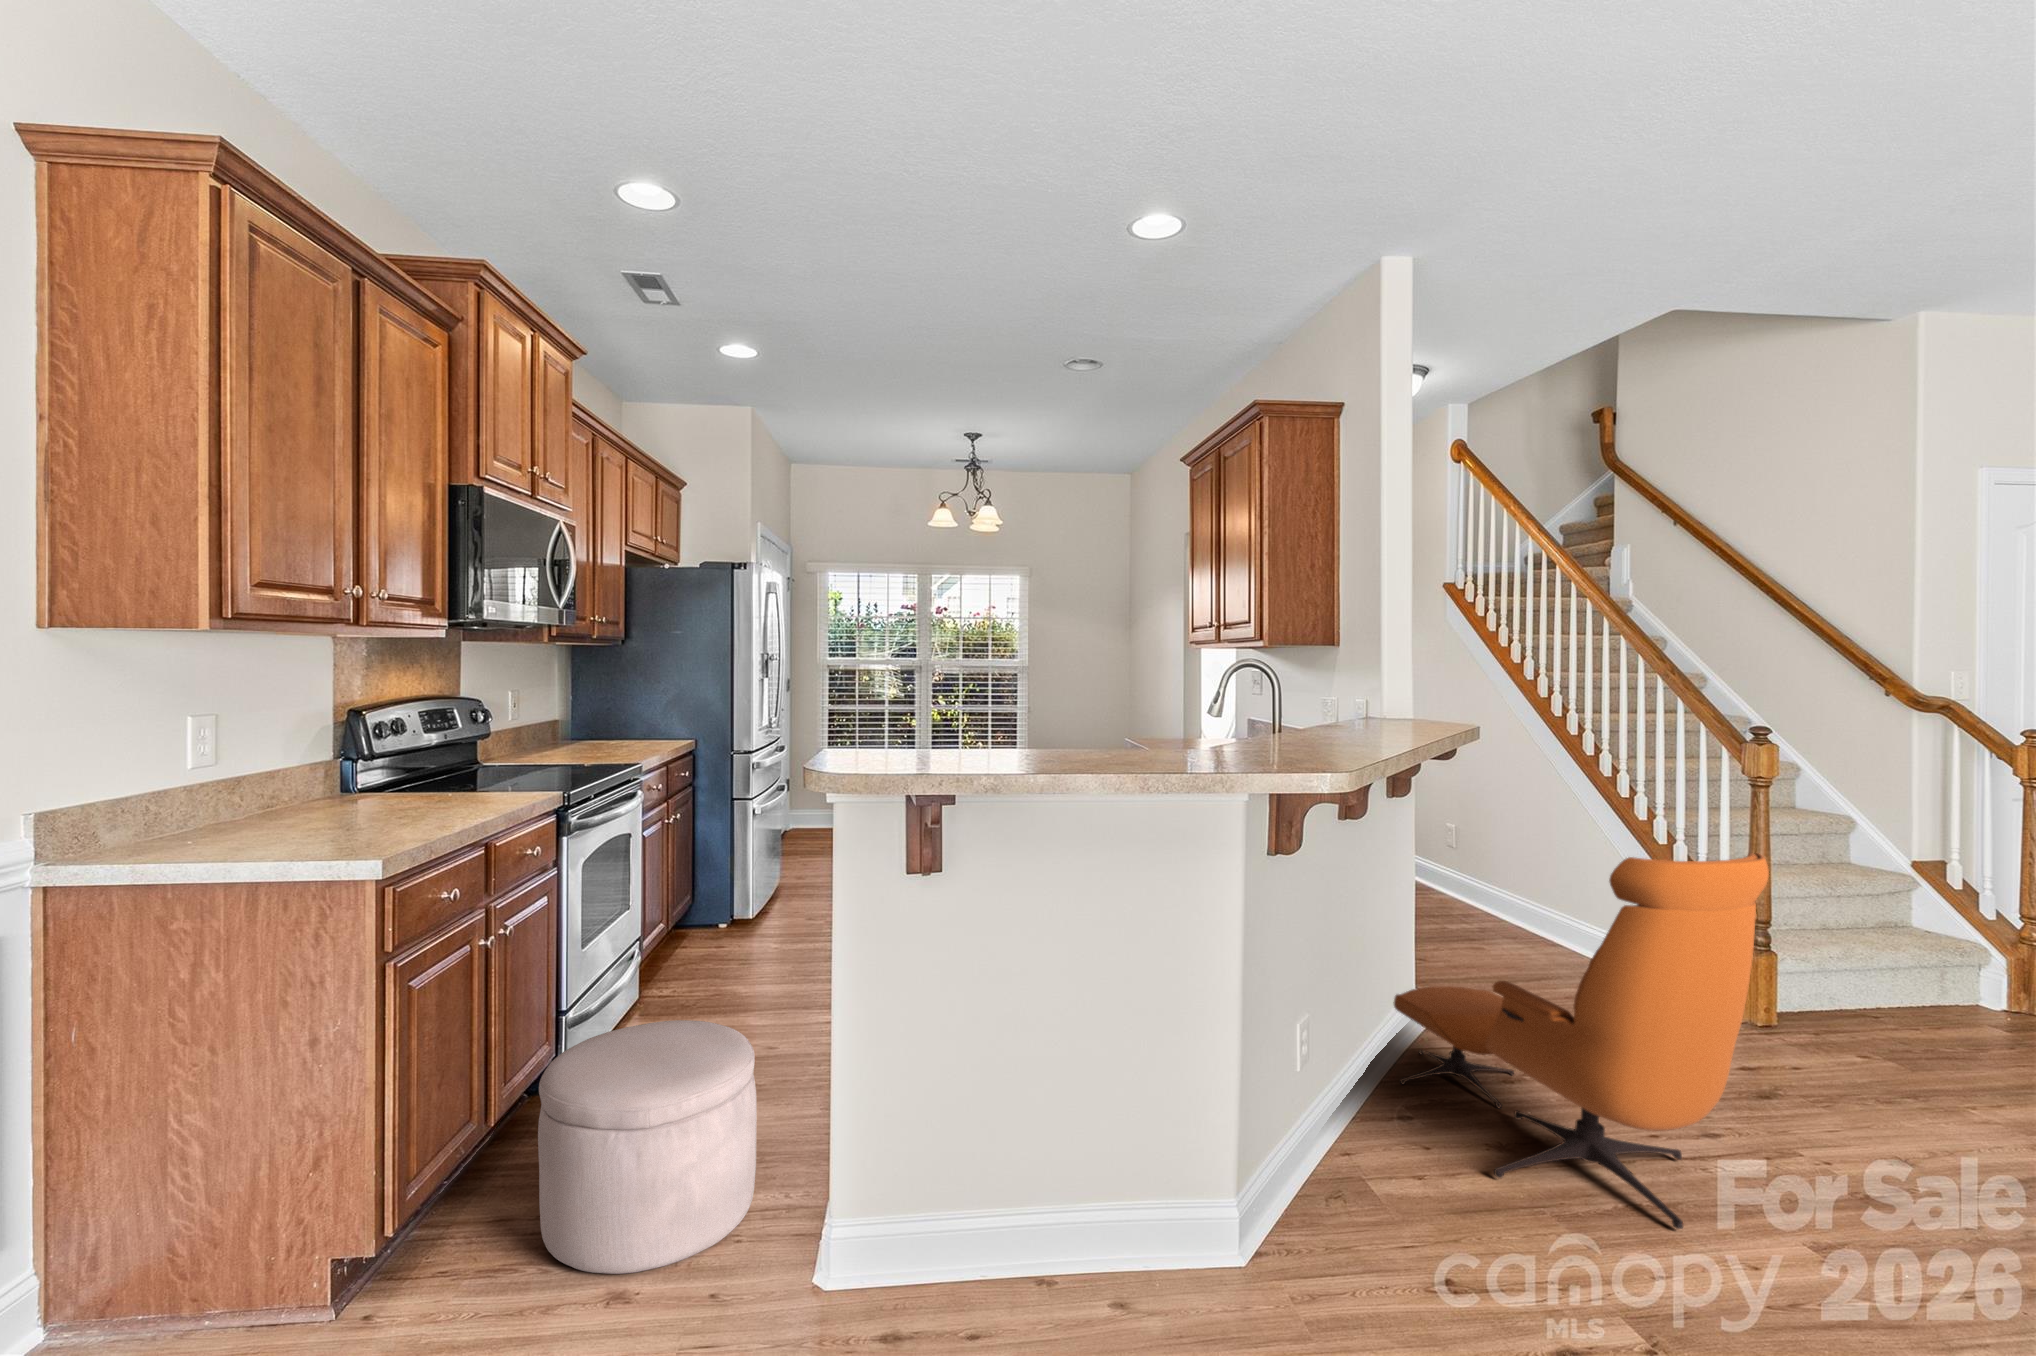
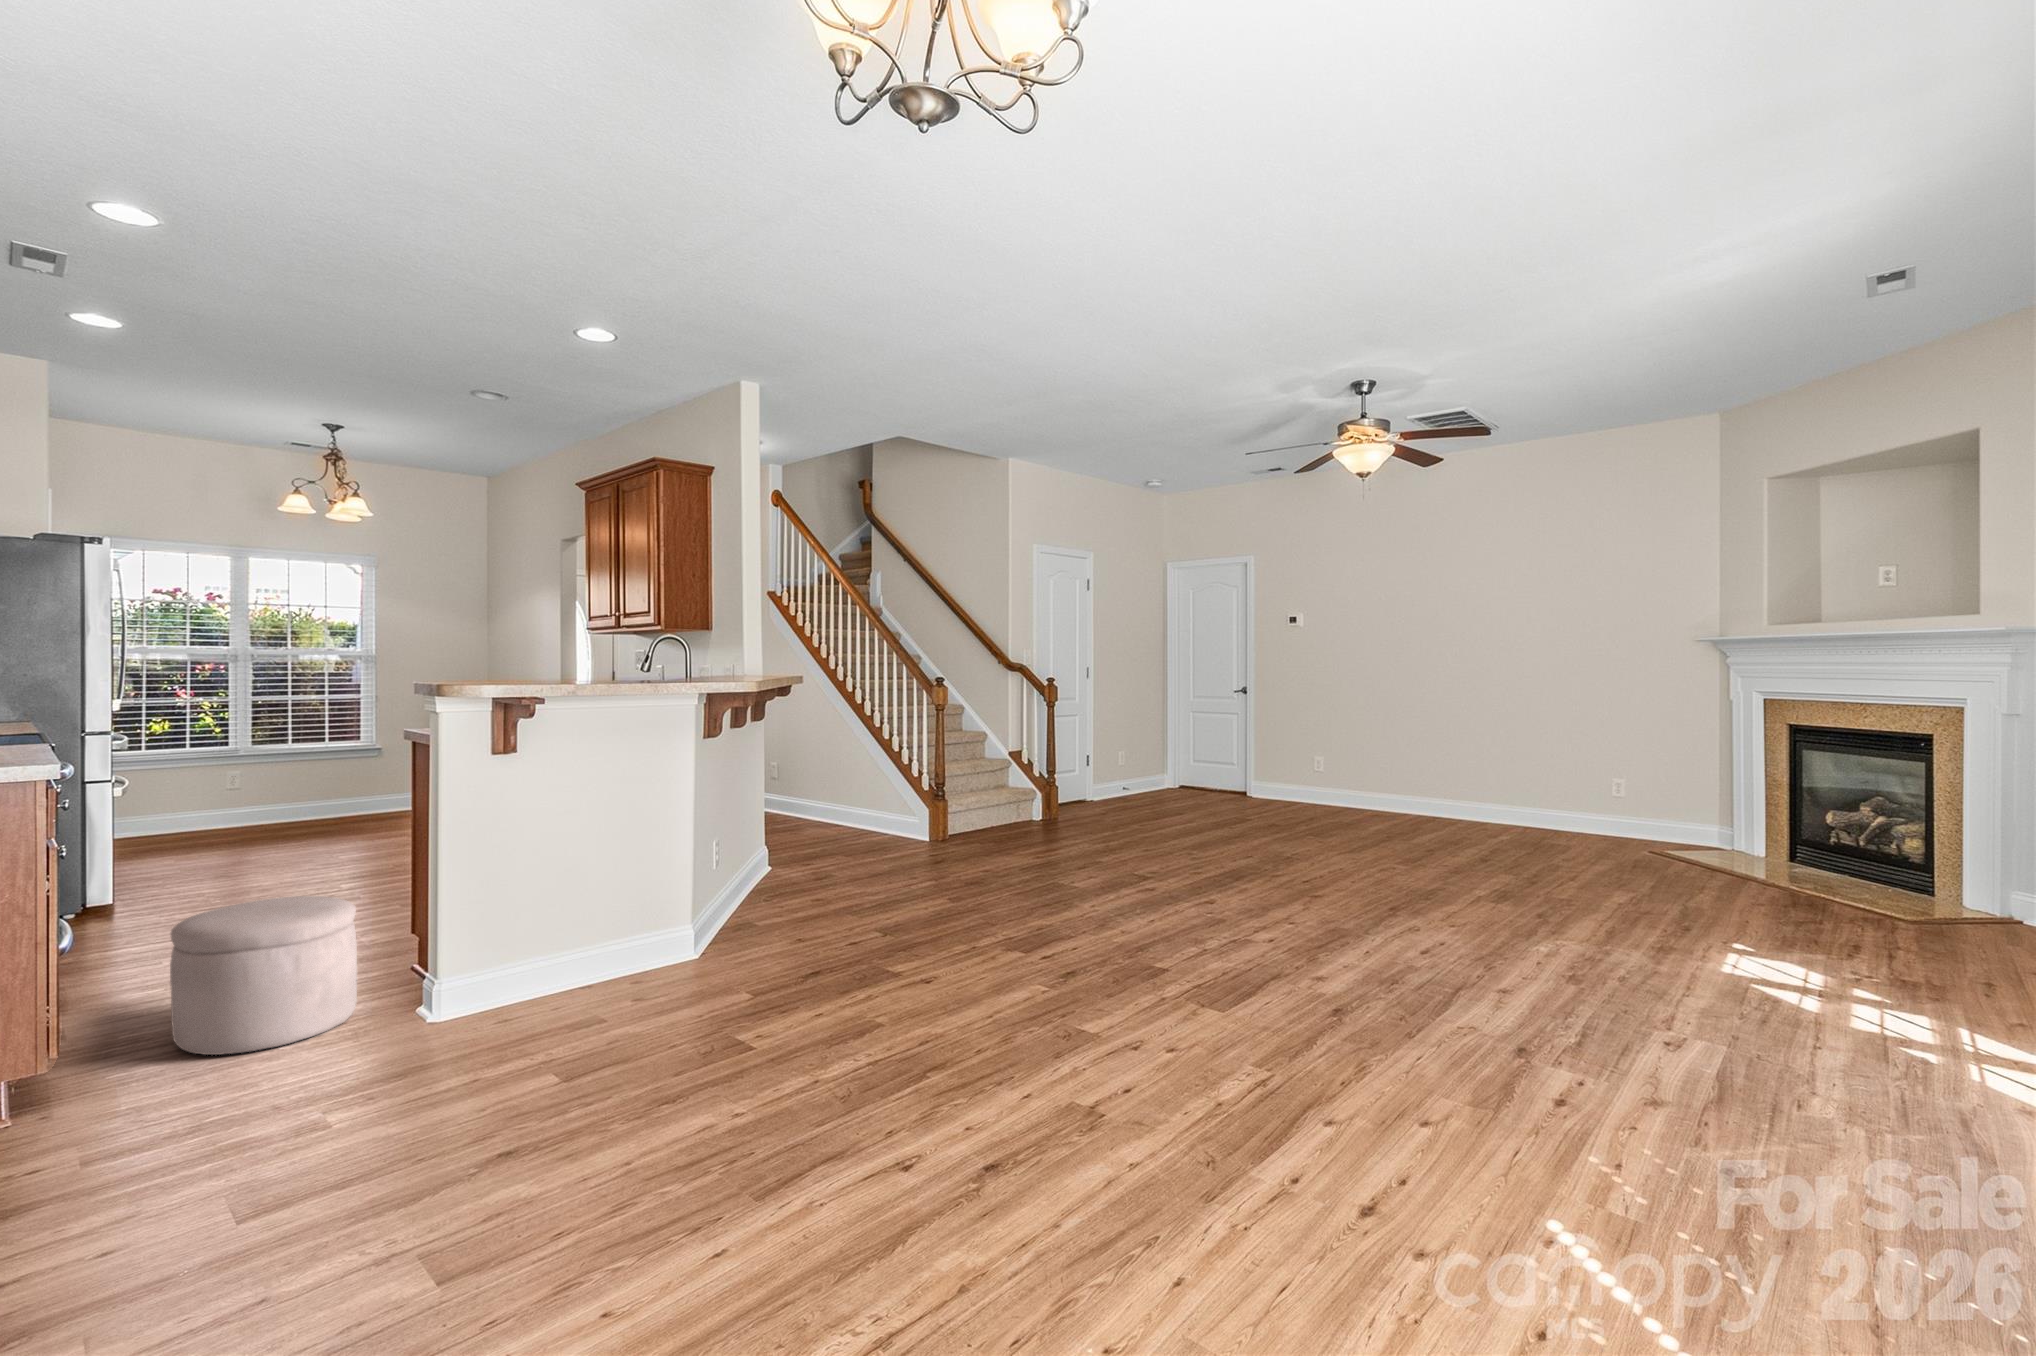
lounge chair: present [1393,853,1769,1229] -> none [756,725,926,908]

